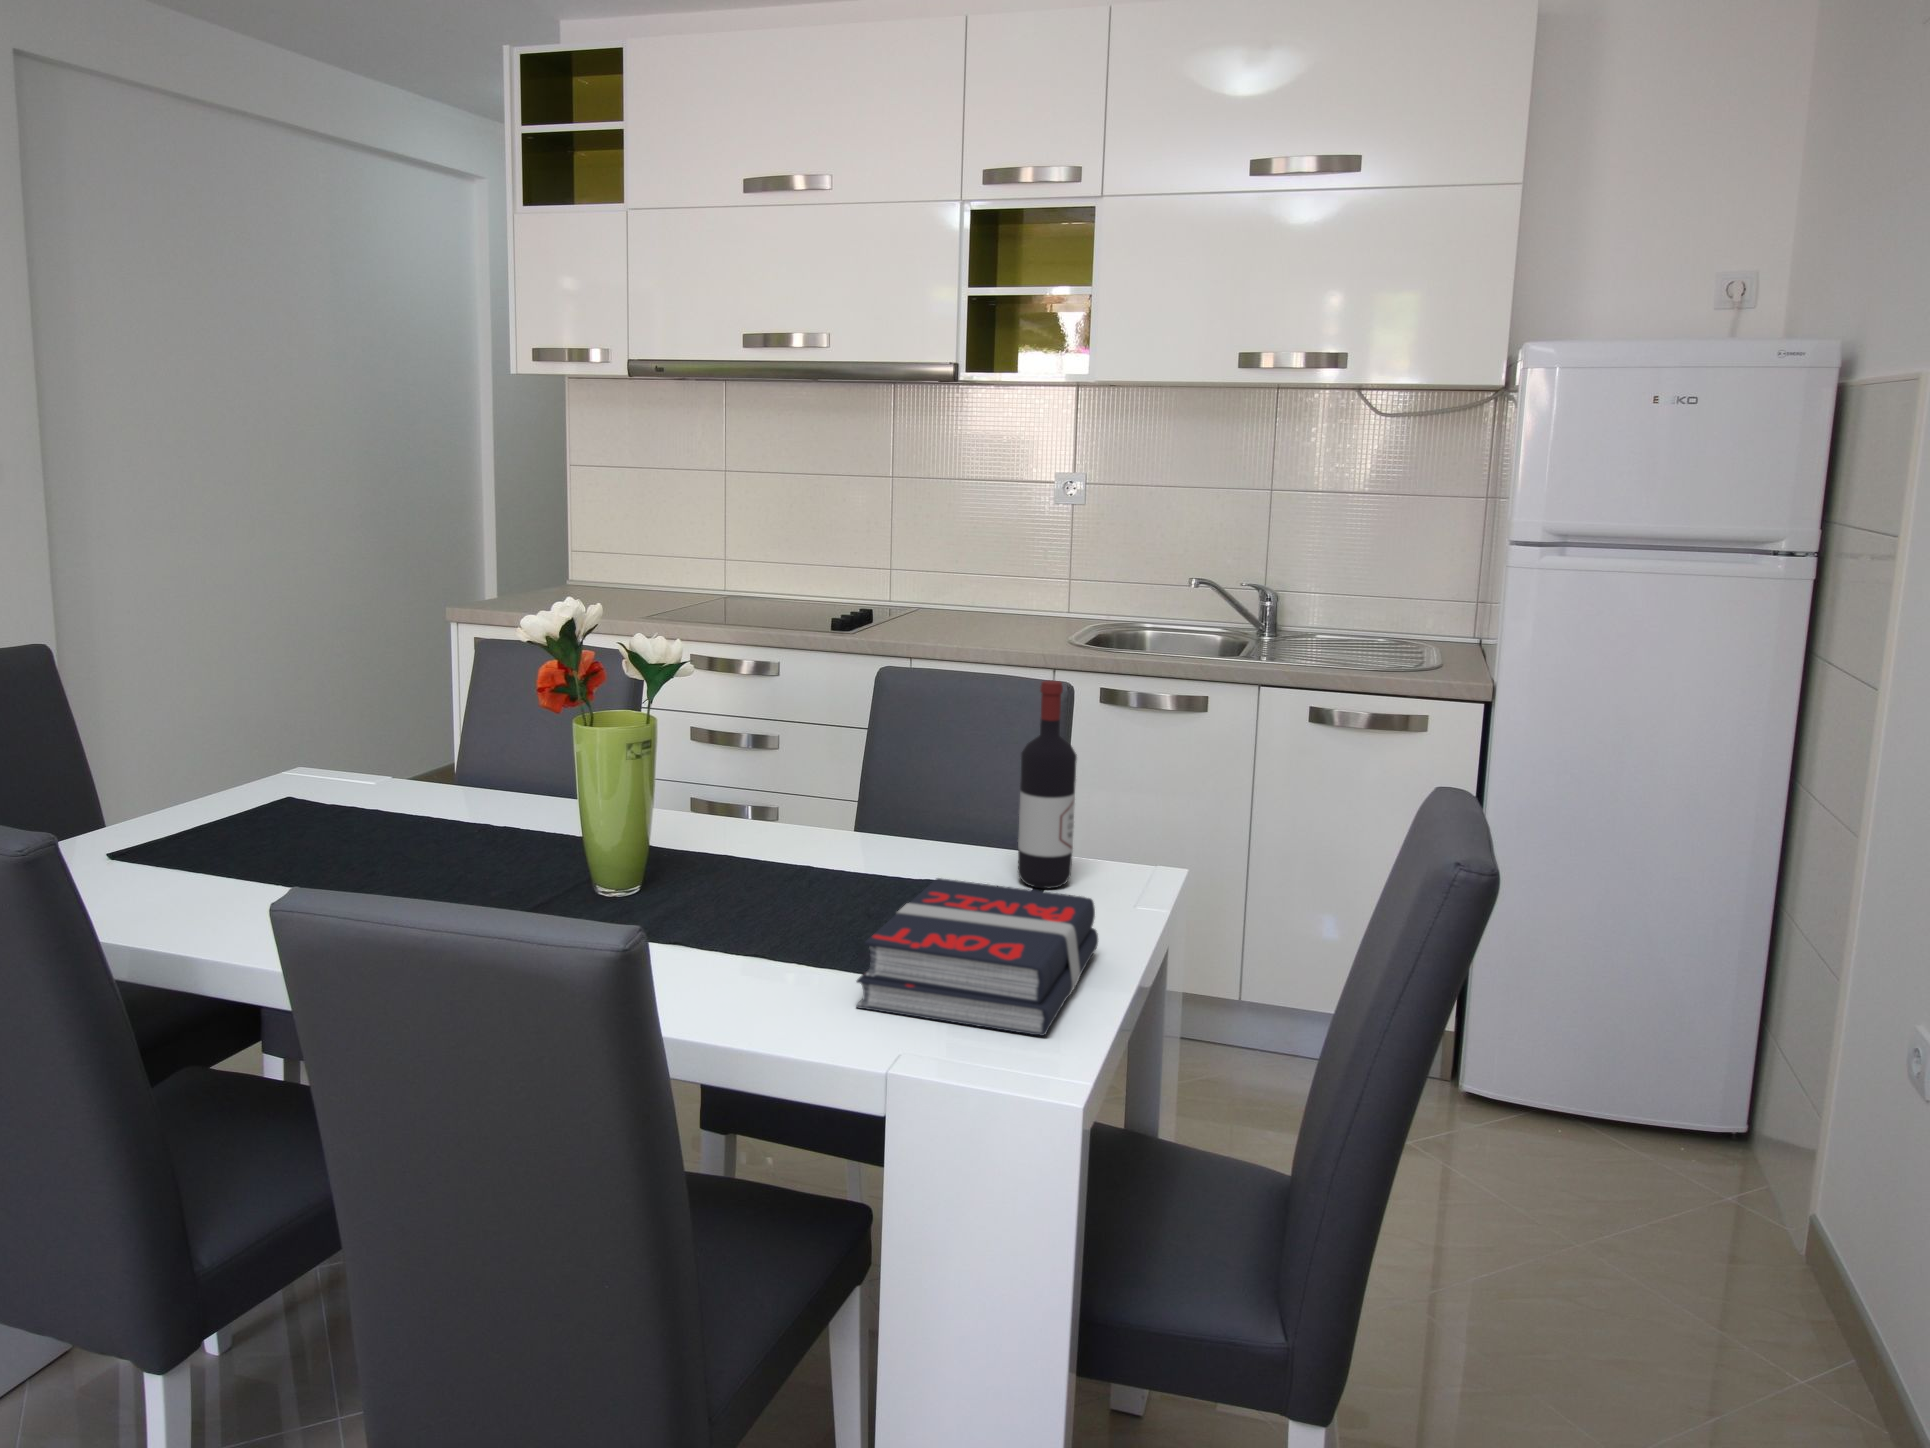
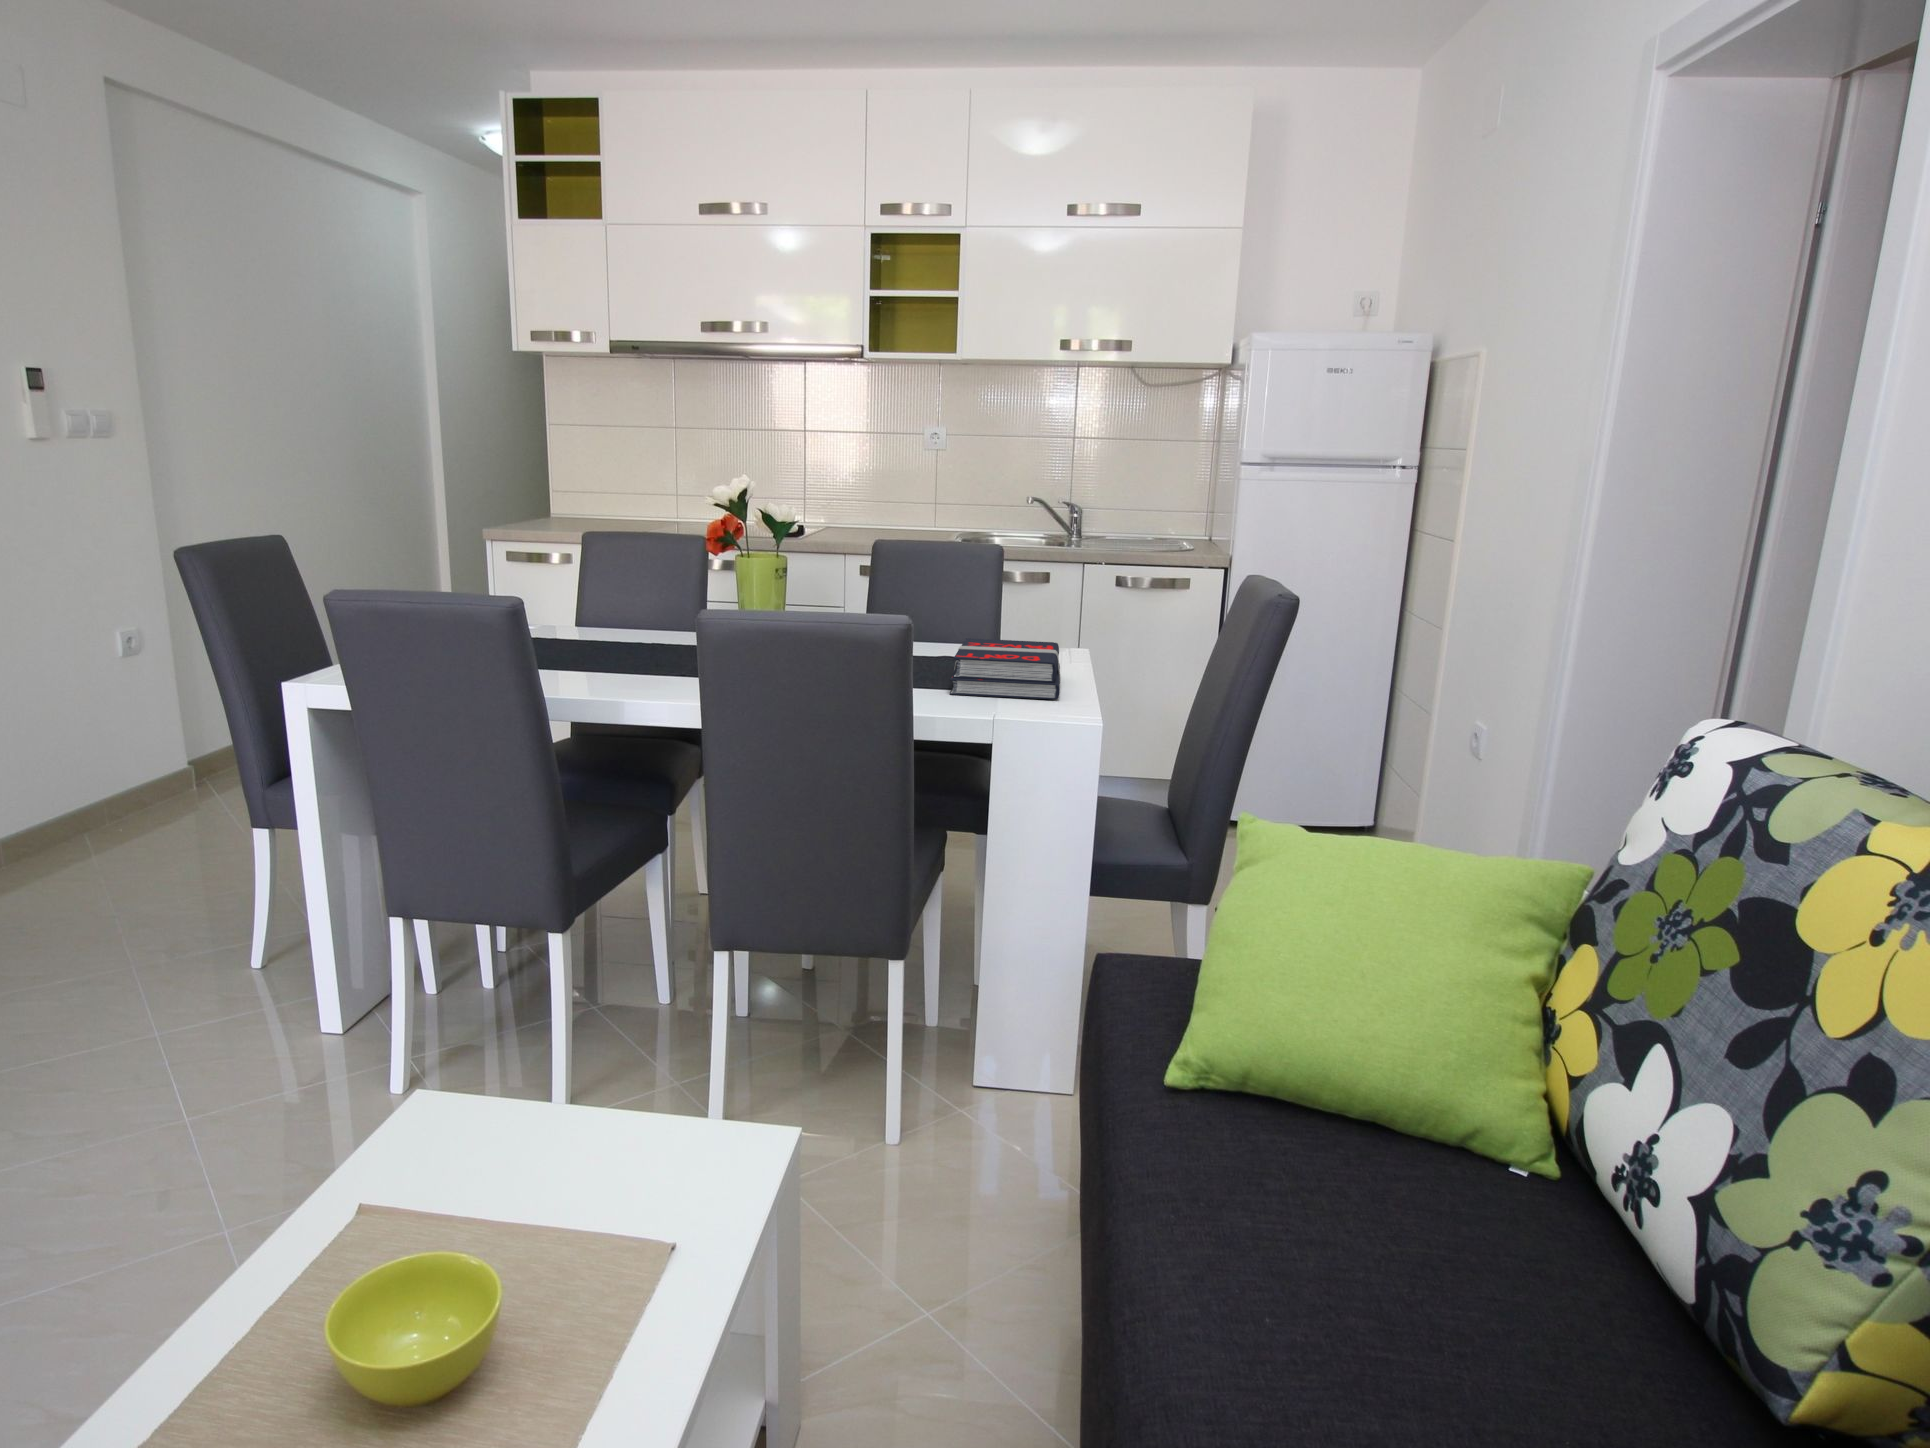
wine bottle: present [1018,680,1077,889] -> none [989,531,1025,657]

